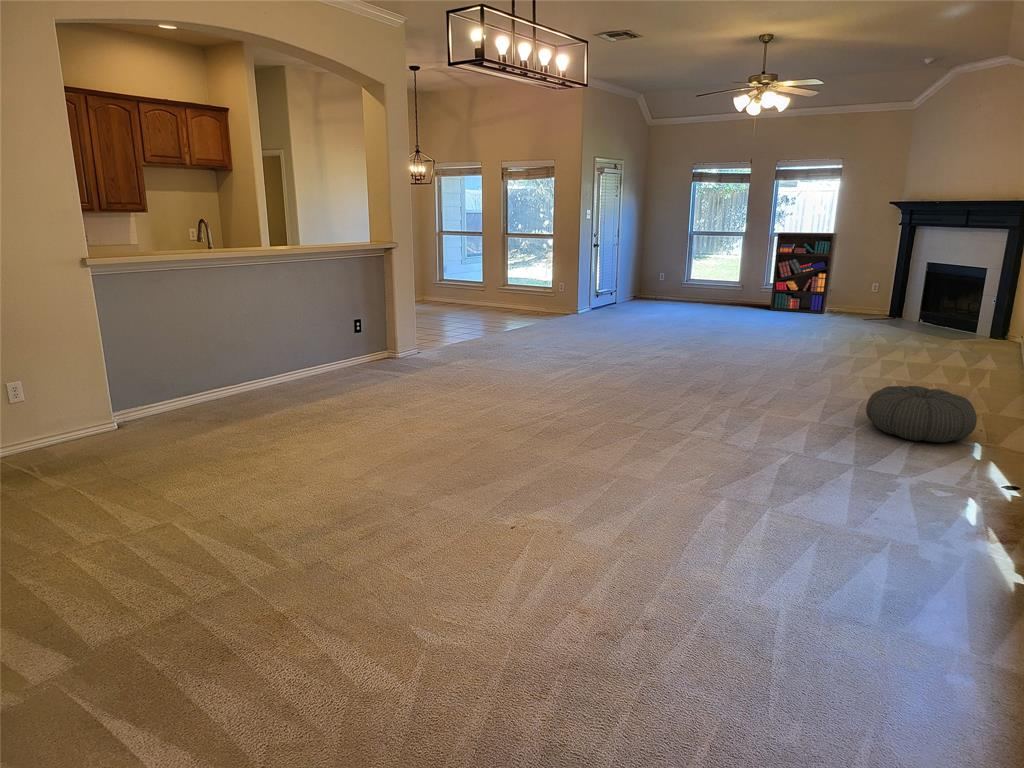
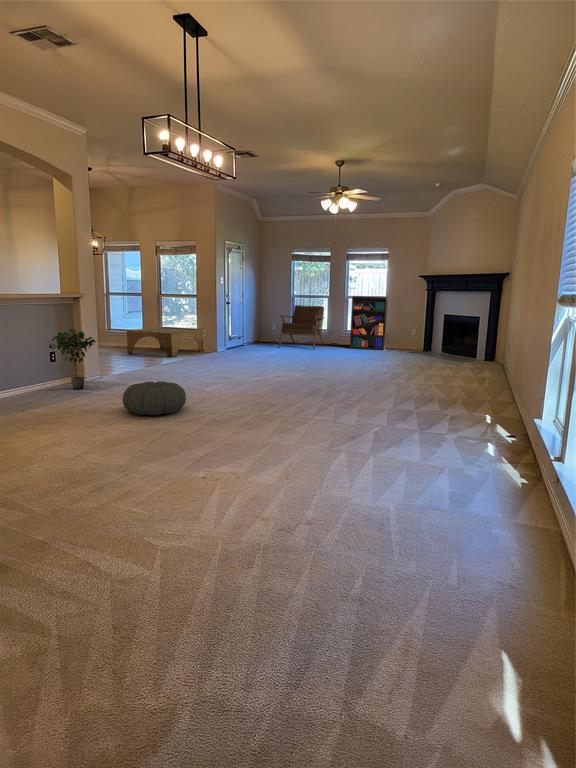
lounge chair: none [662,246,735,312] -> present [278,305,324,349]
coffee table: none [460,279,559,322] -> present [127,327,204,358]
potted plant: none [355,292,408,368] -> present [49,329,96,389]
pouf: present [866,386,977,443] -> present [123,381,186,415]

